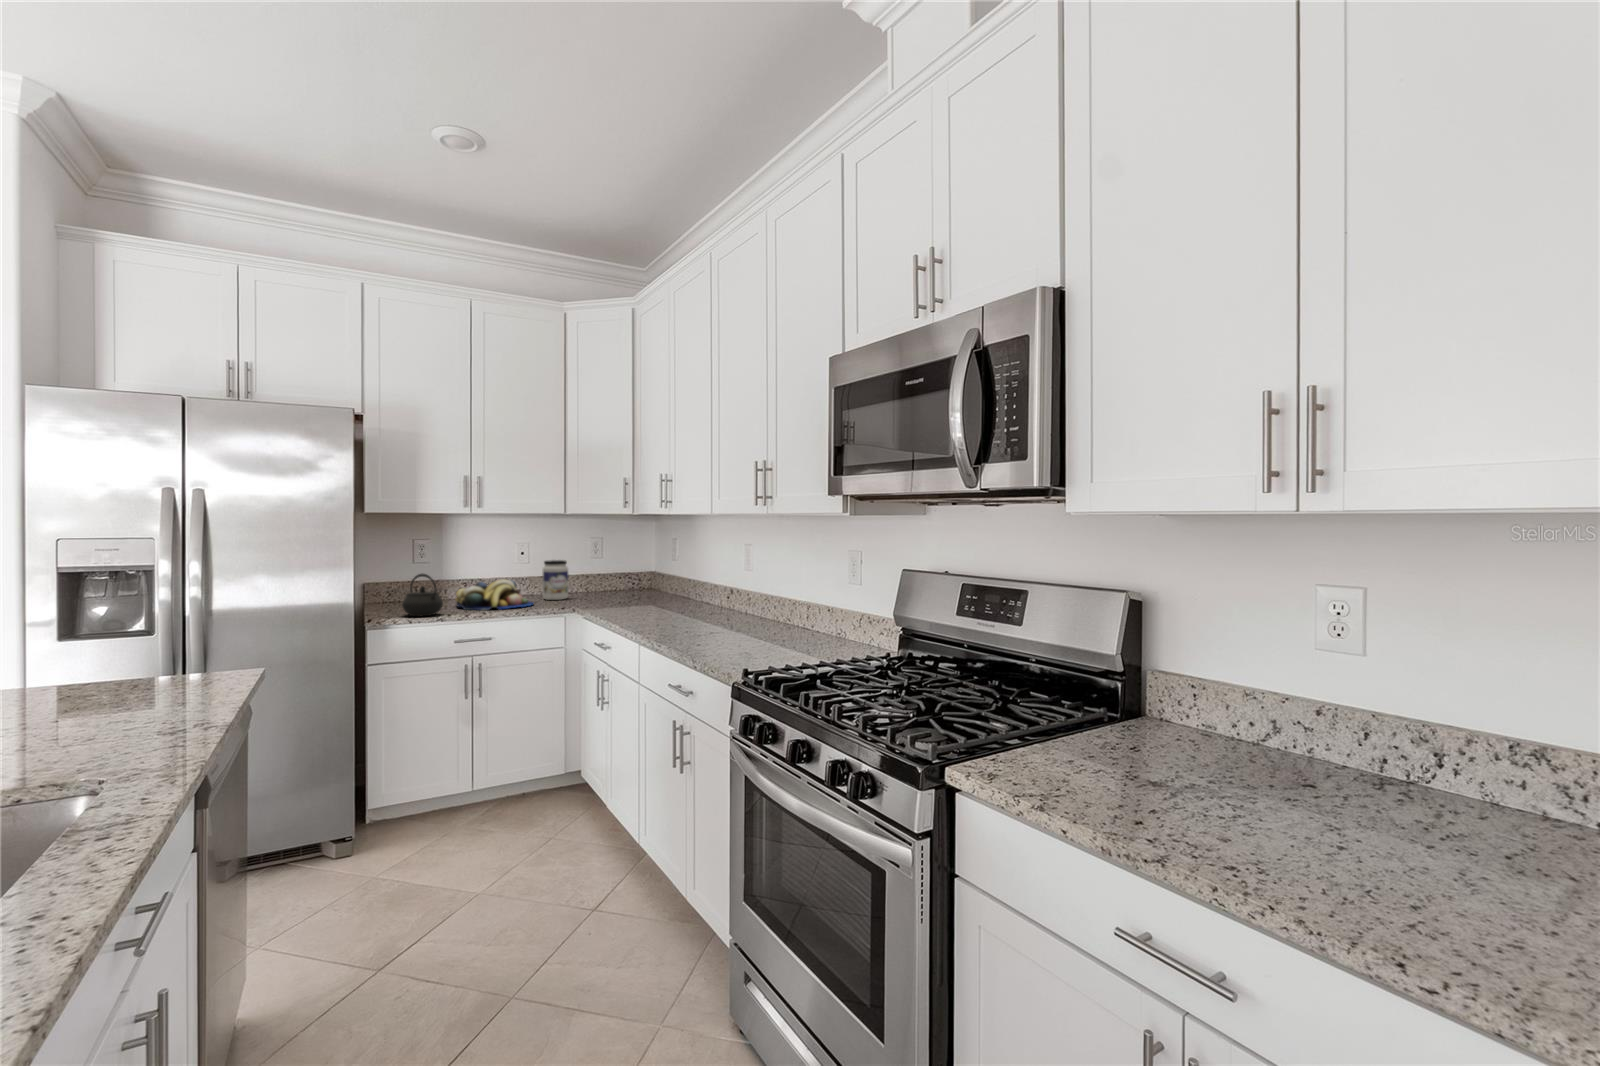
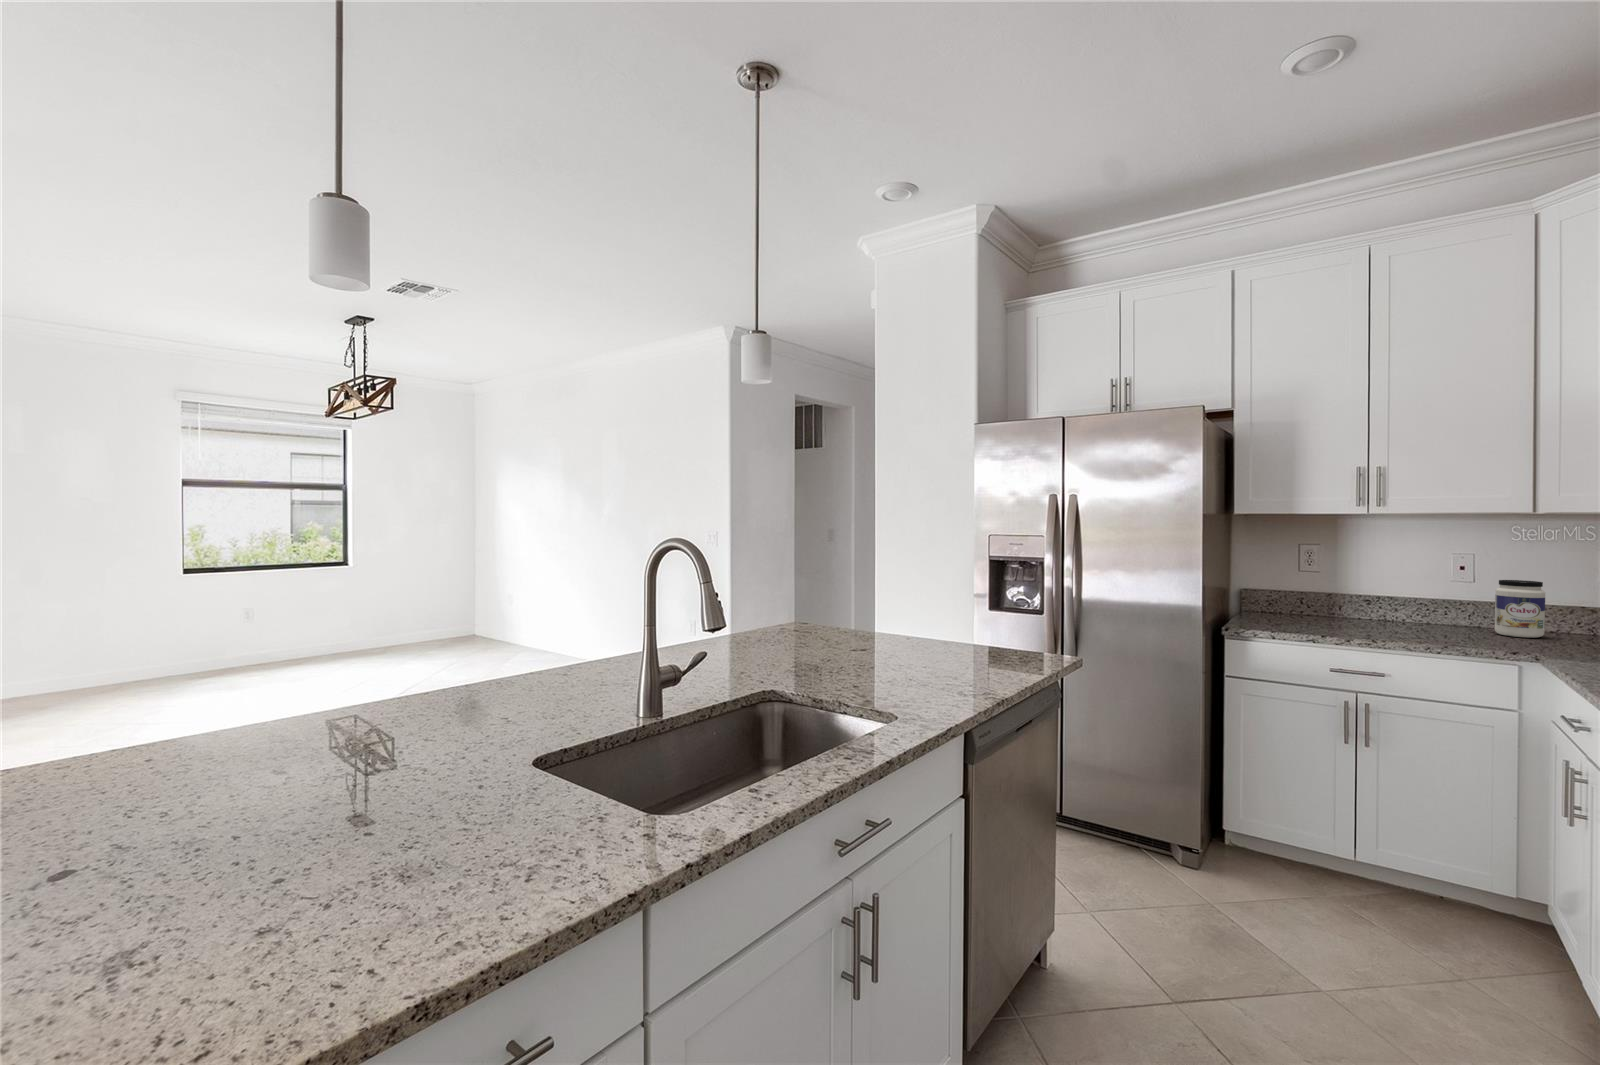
kettle: present [402,574,443,616] -> none [1267,584,1319,633]
fruit bowl: present [456,579,533,610] -> none [1347,599,1470,640]

